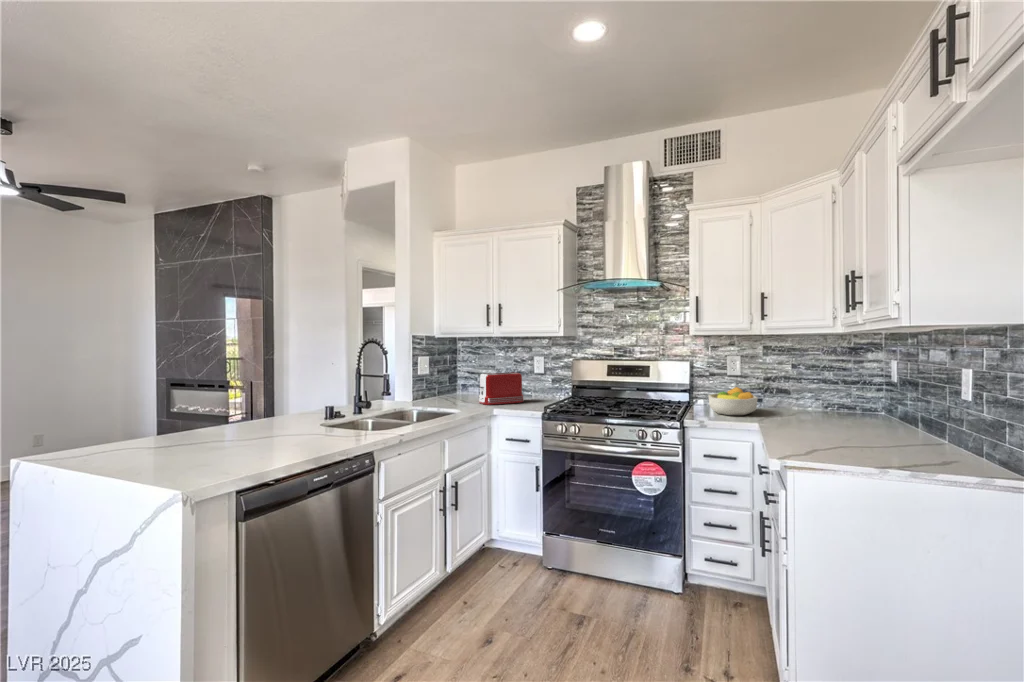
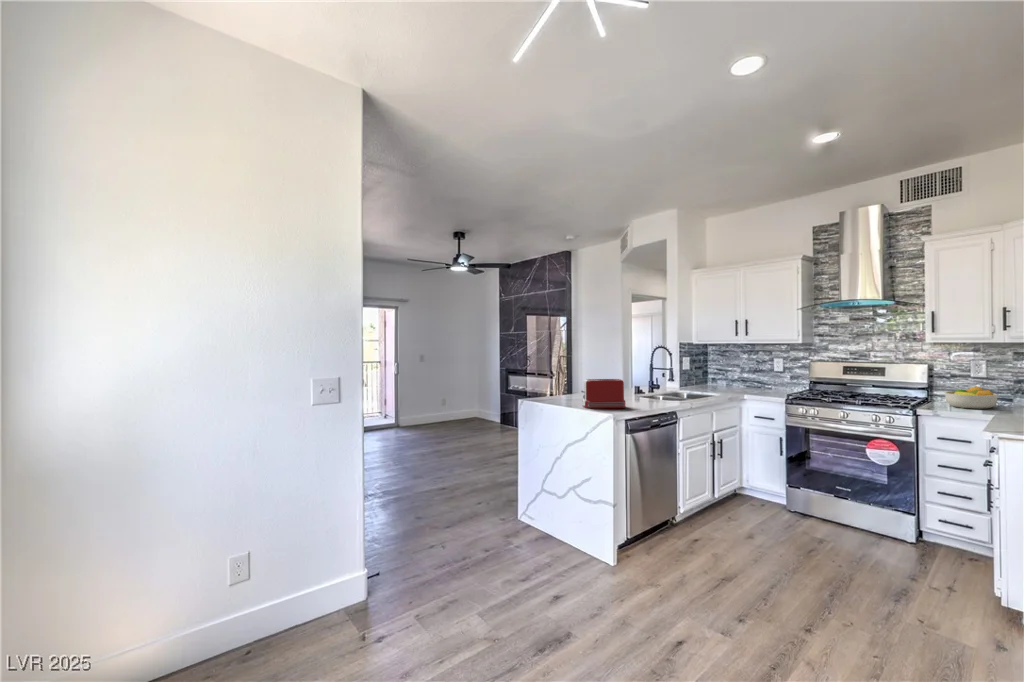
toaster: present [479,373,524,405] -> present [581,379,626,409]

